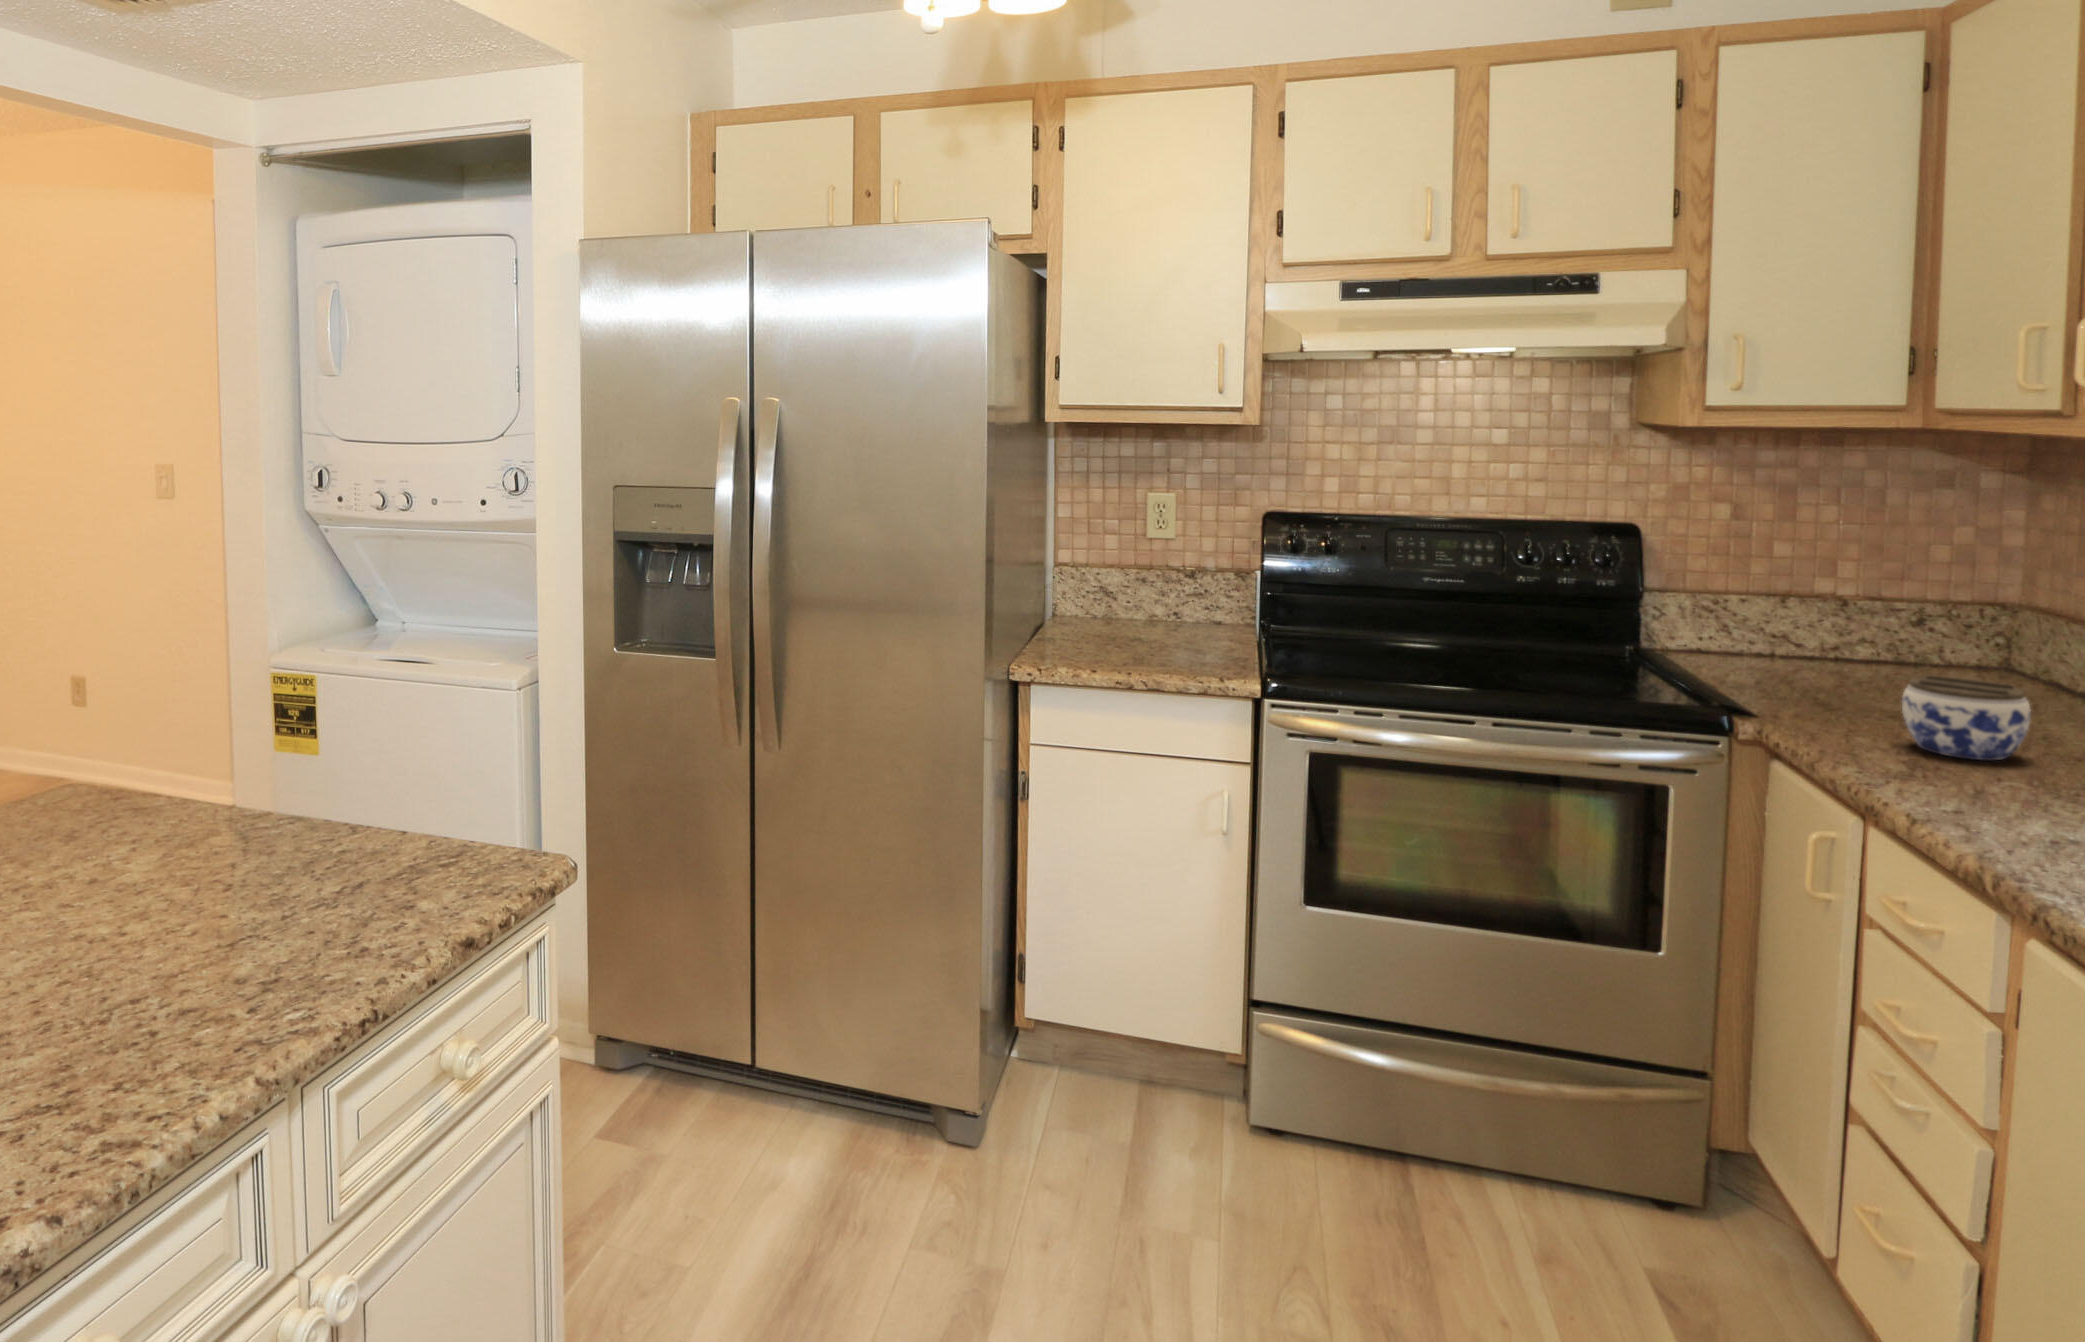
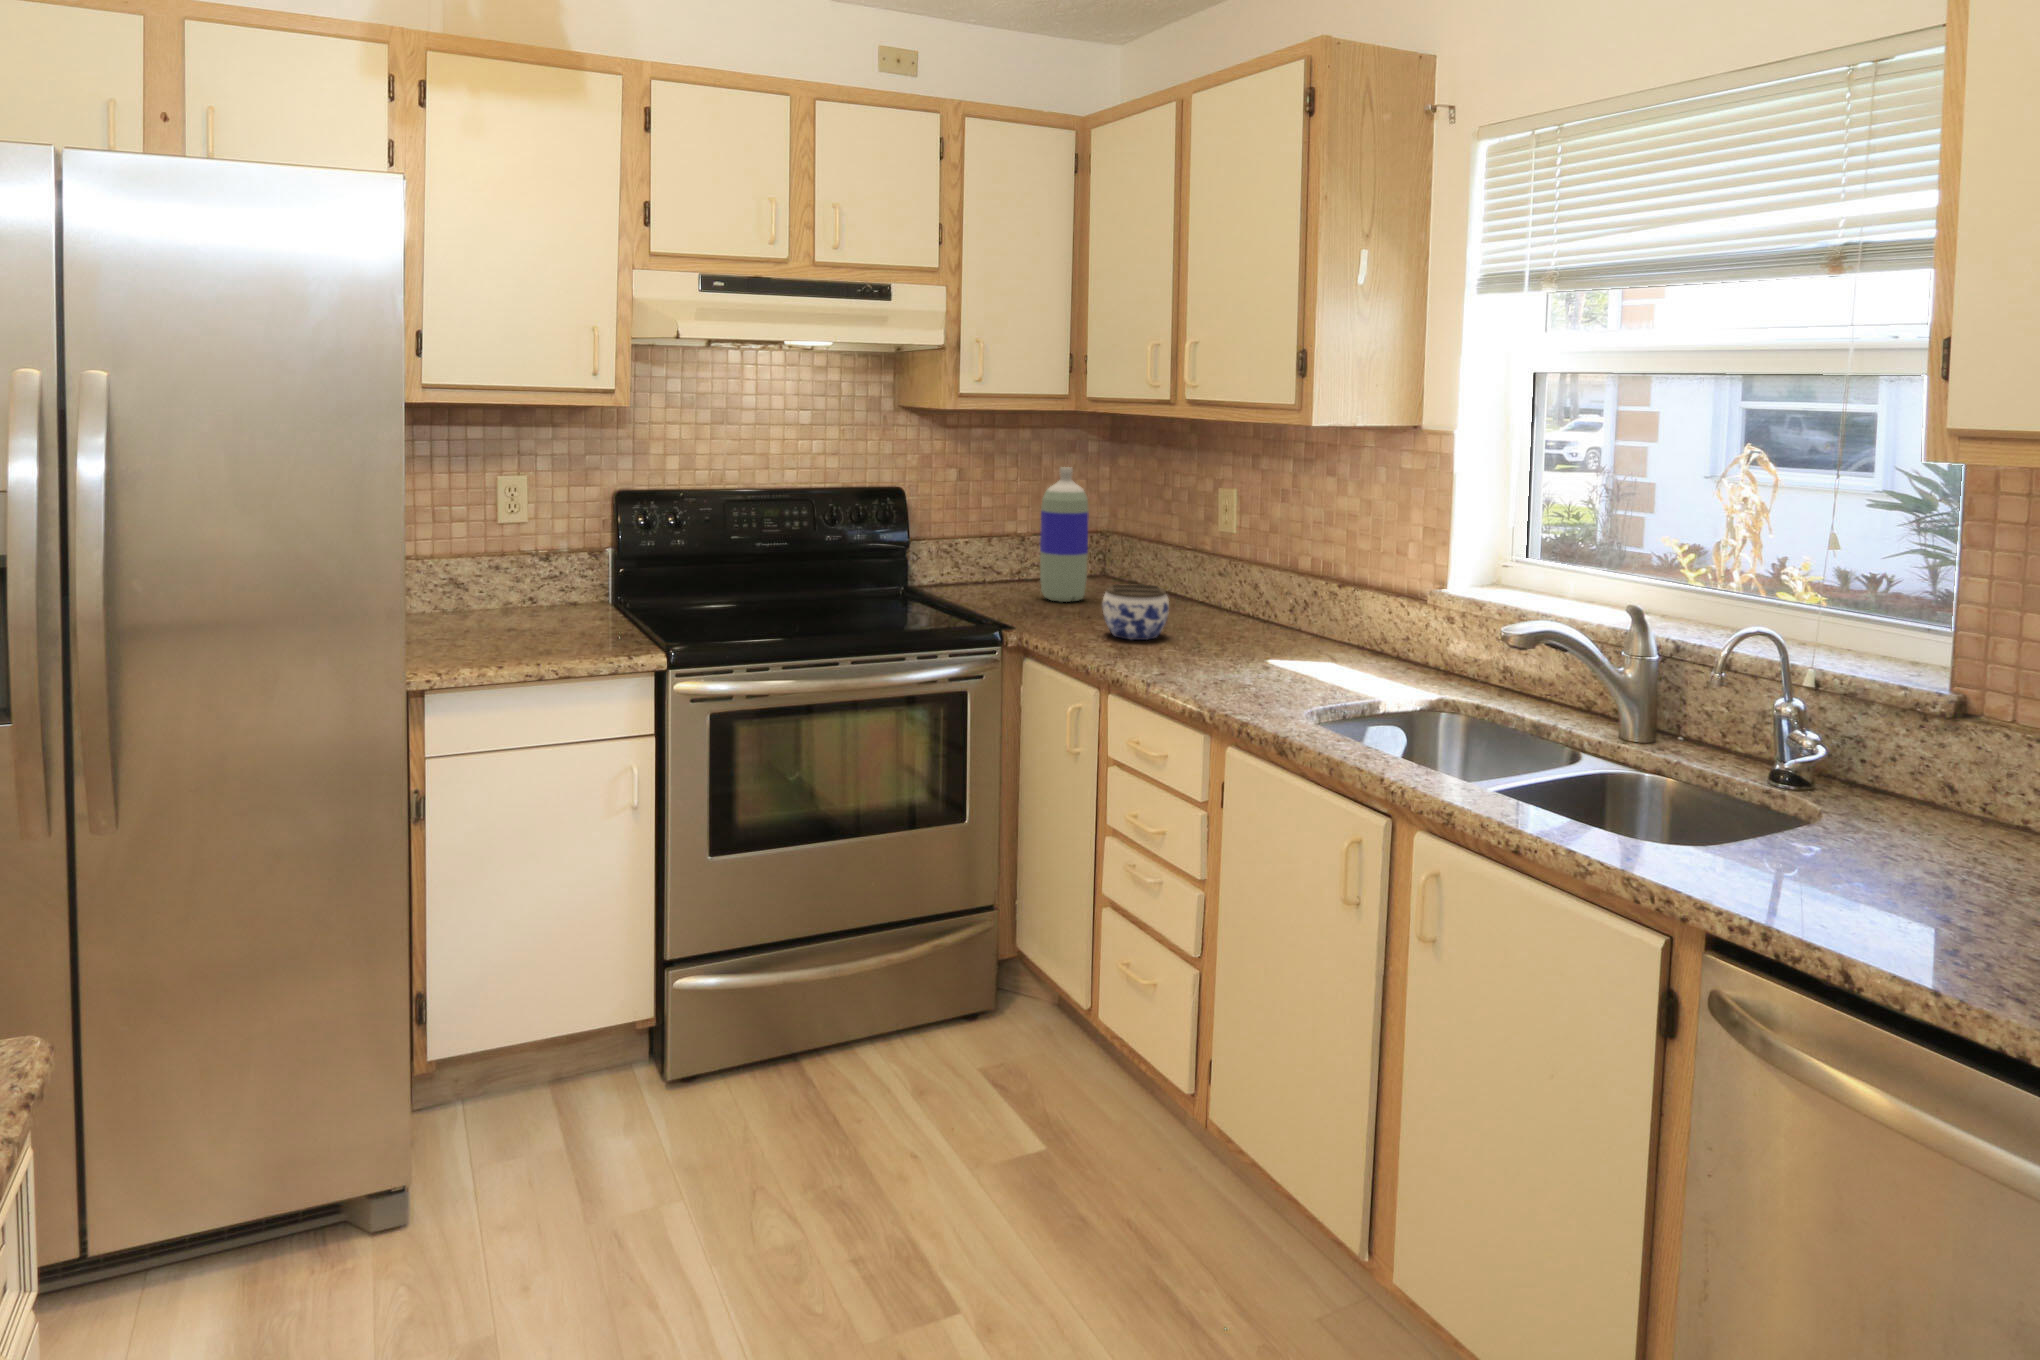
bottle: none [1850,507,1943,698] -> present [1040,467,1088,602]

